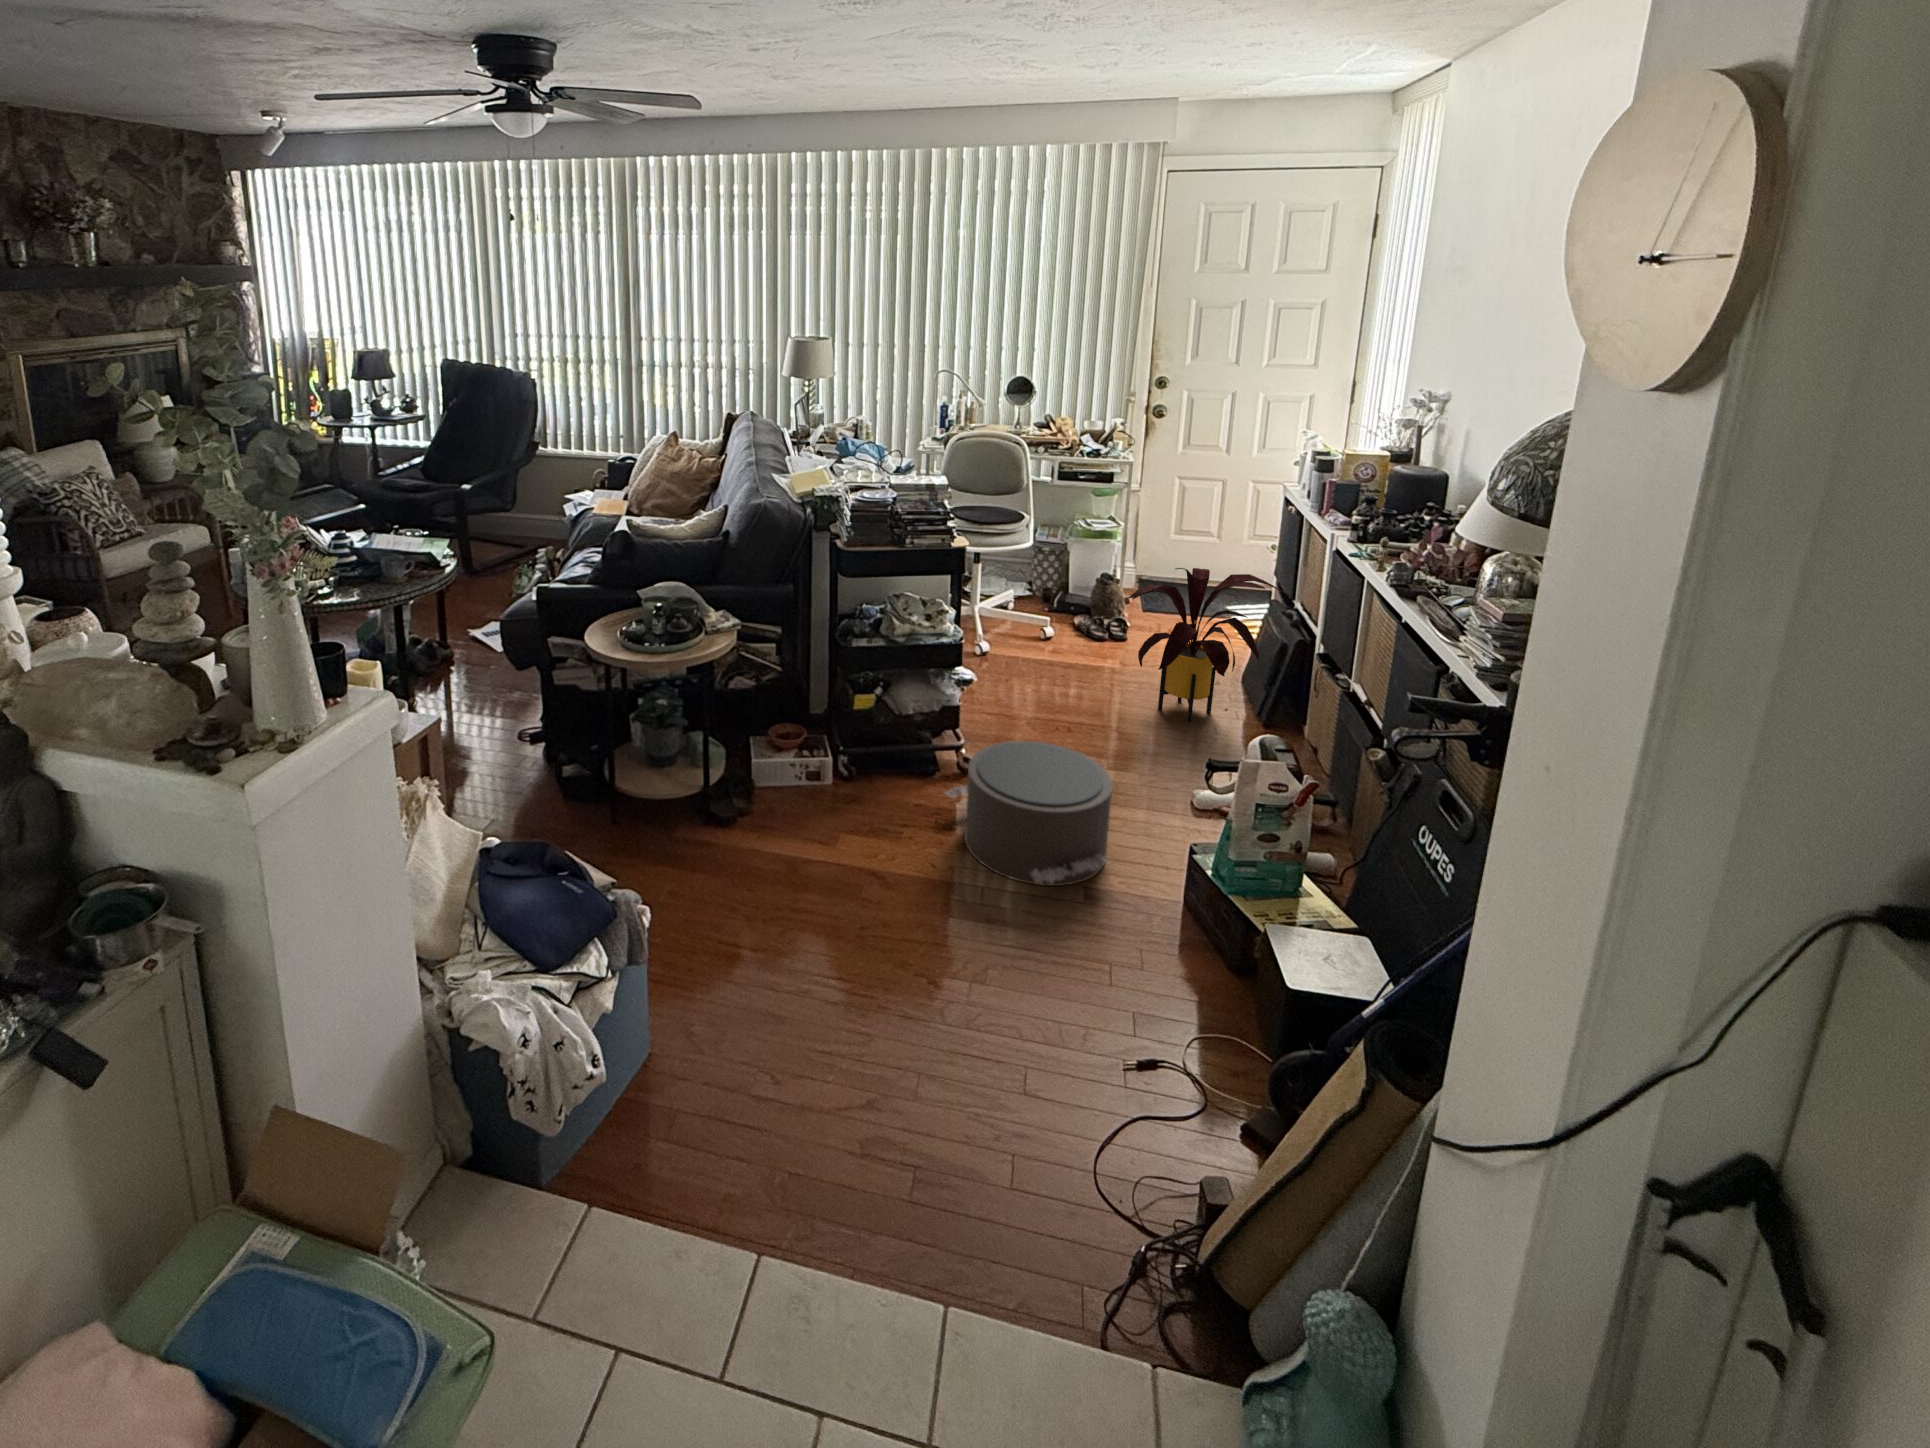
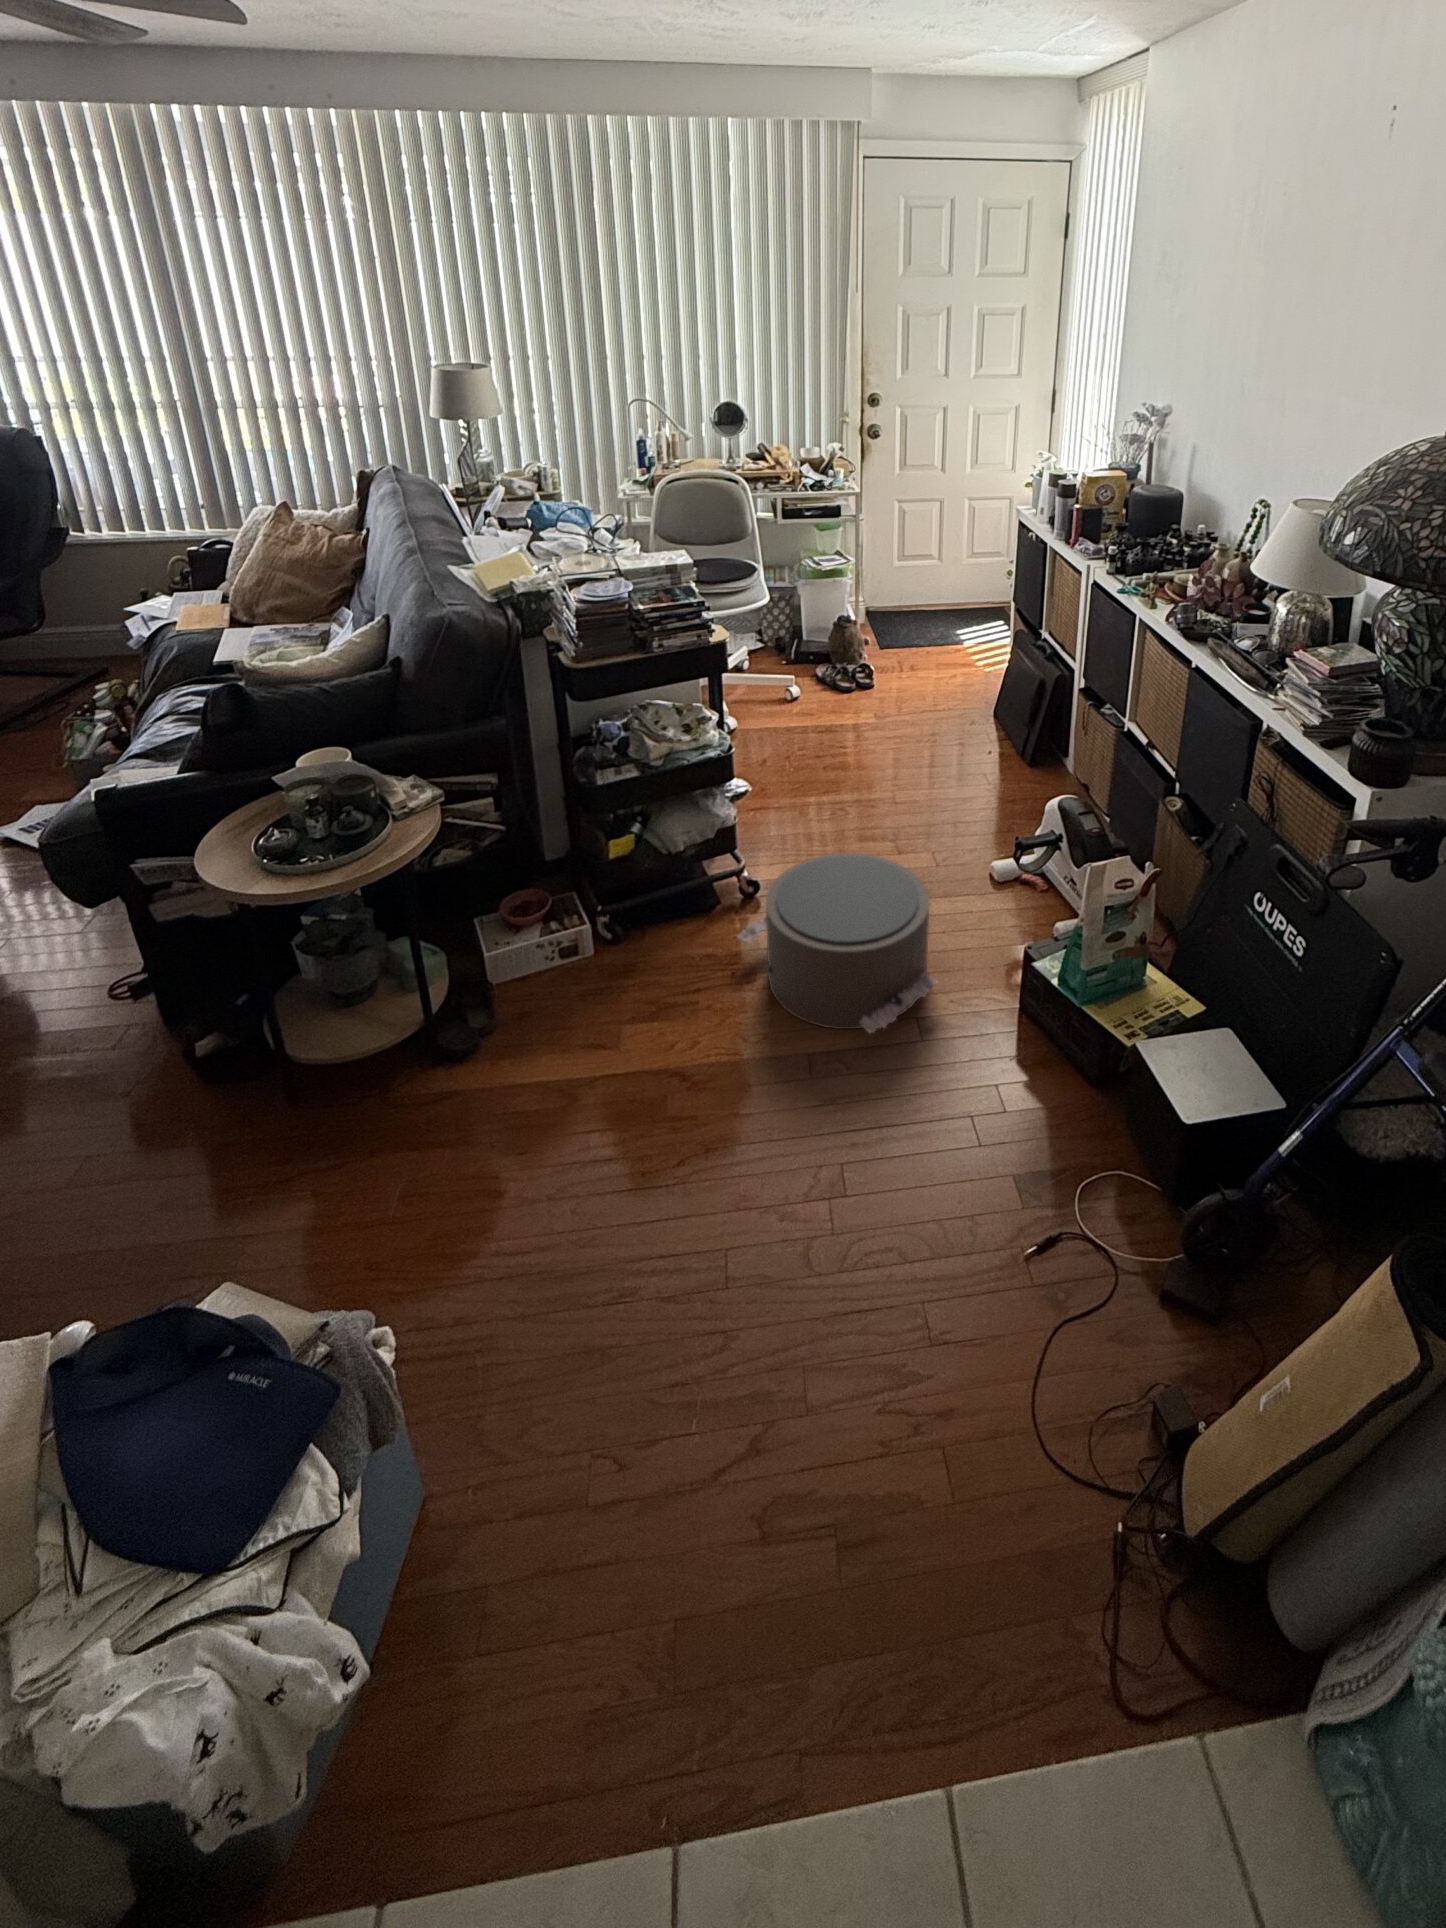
house plant: present [1126,568,1291,722] -> none [888,610,1045,774]

